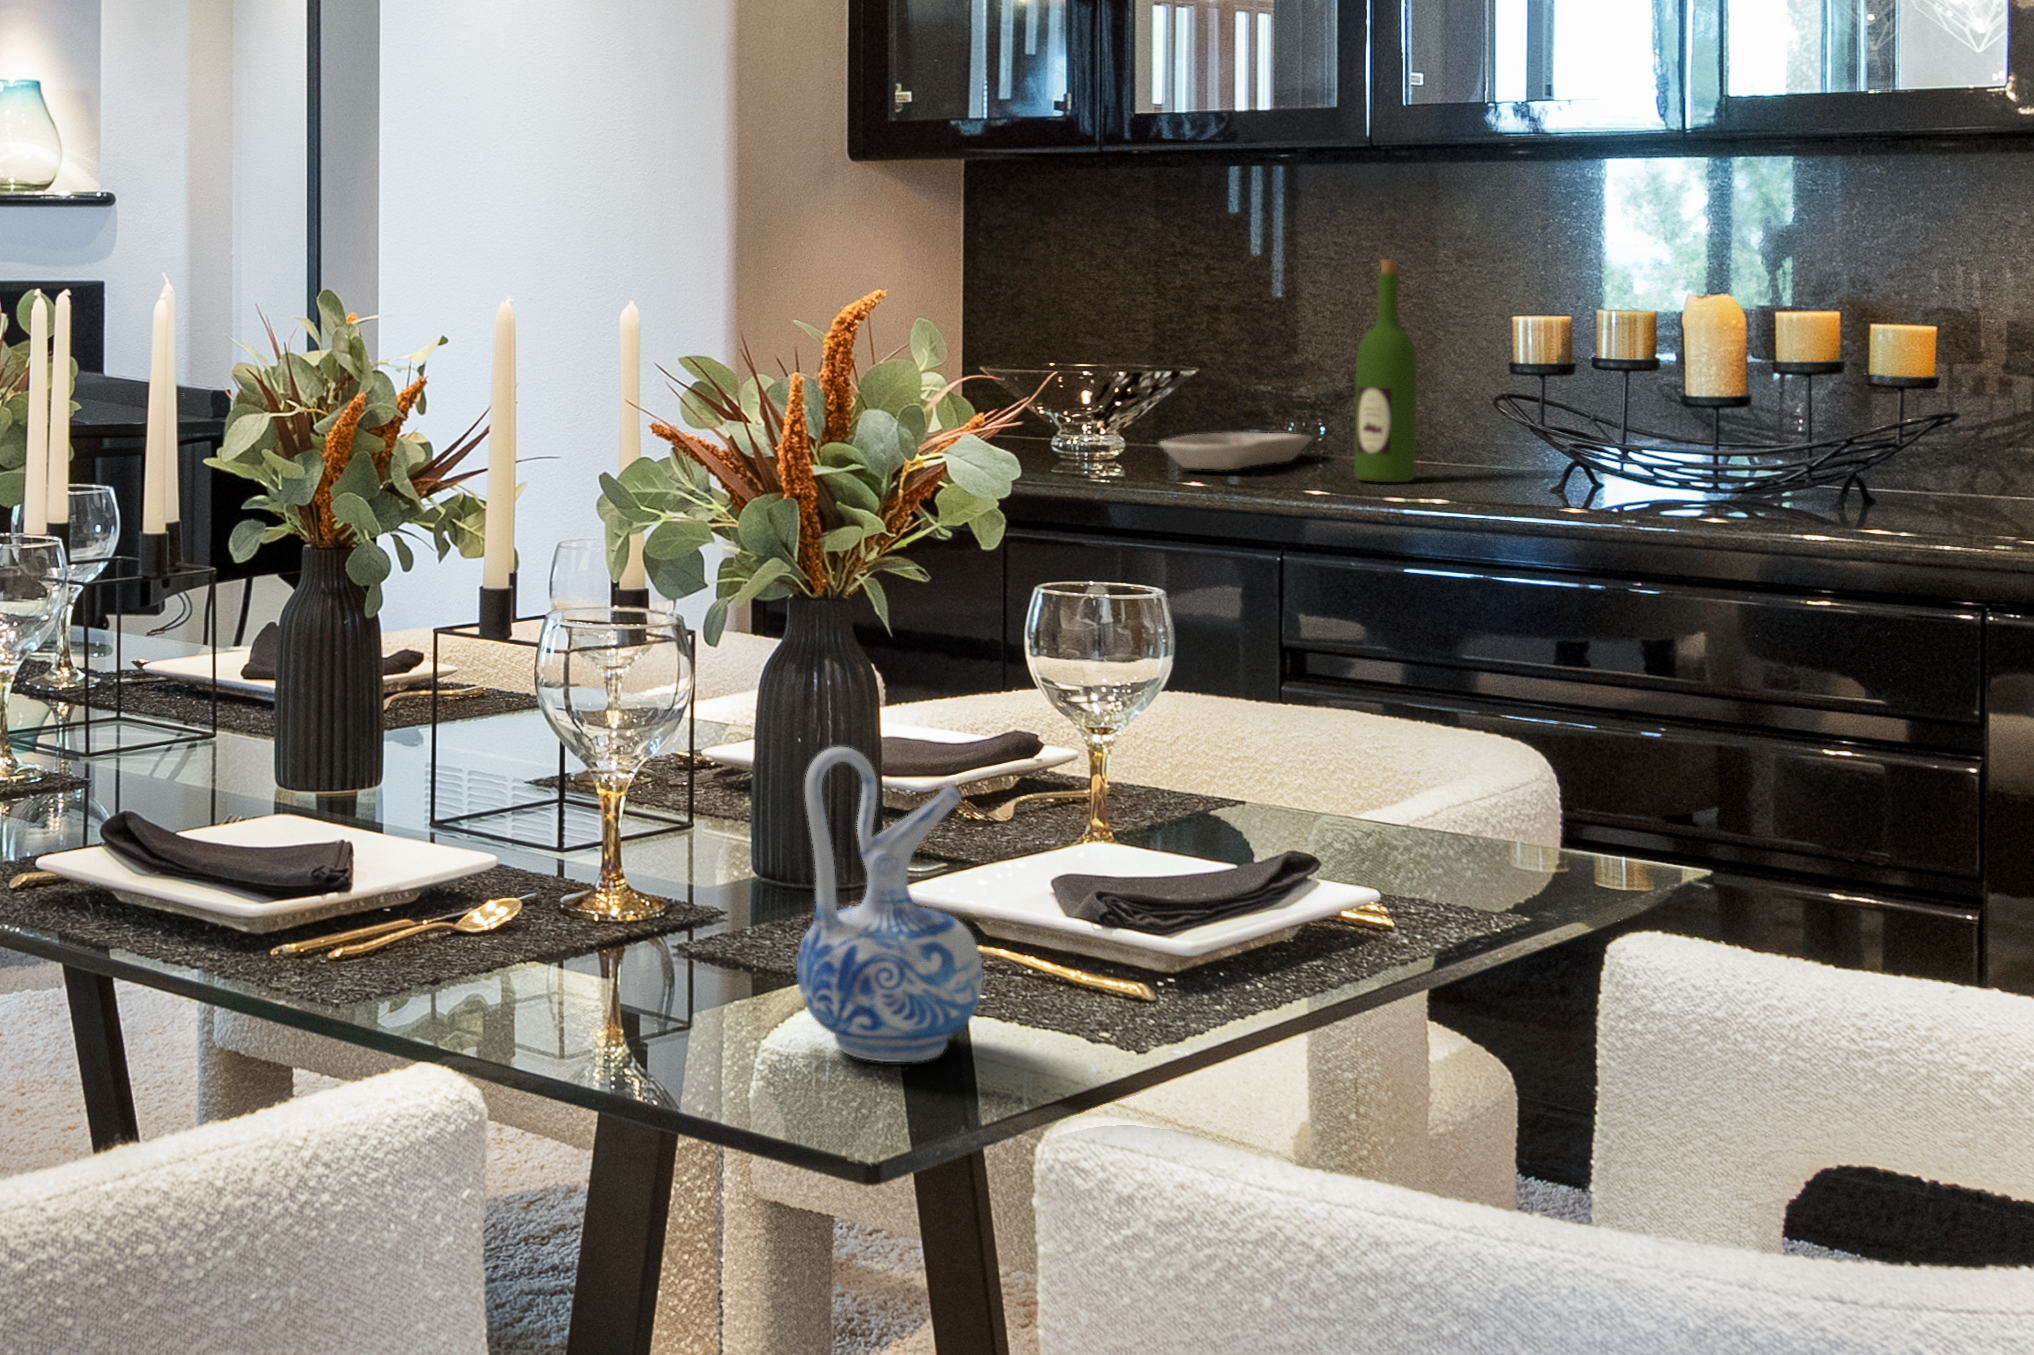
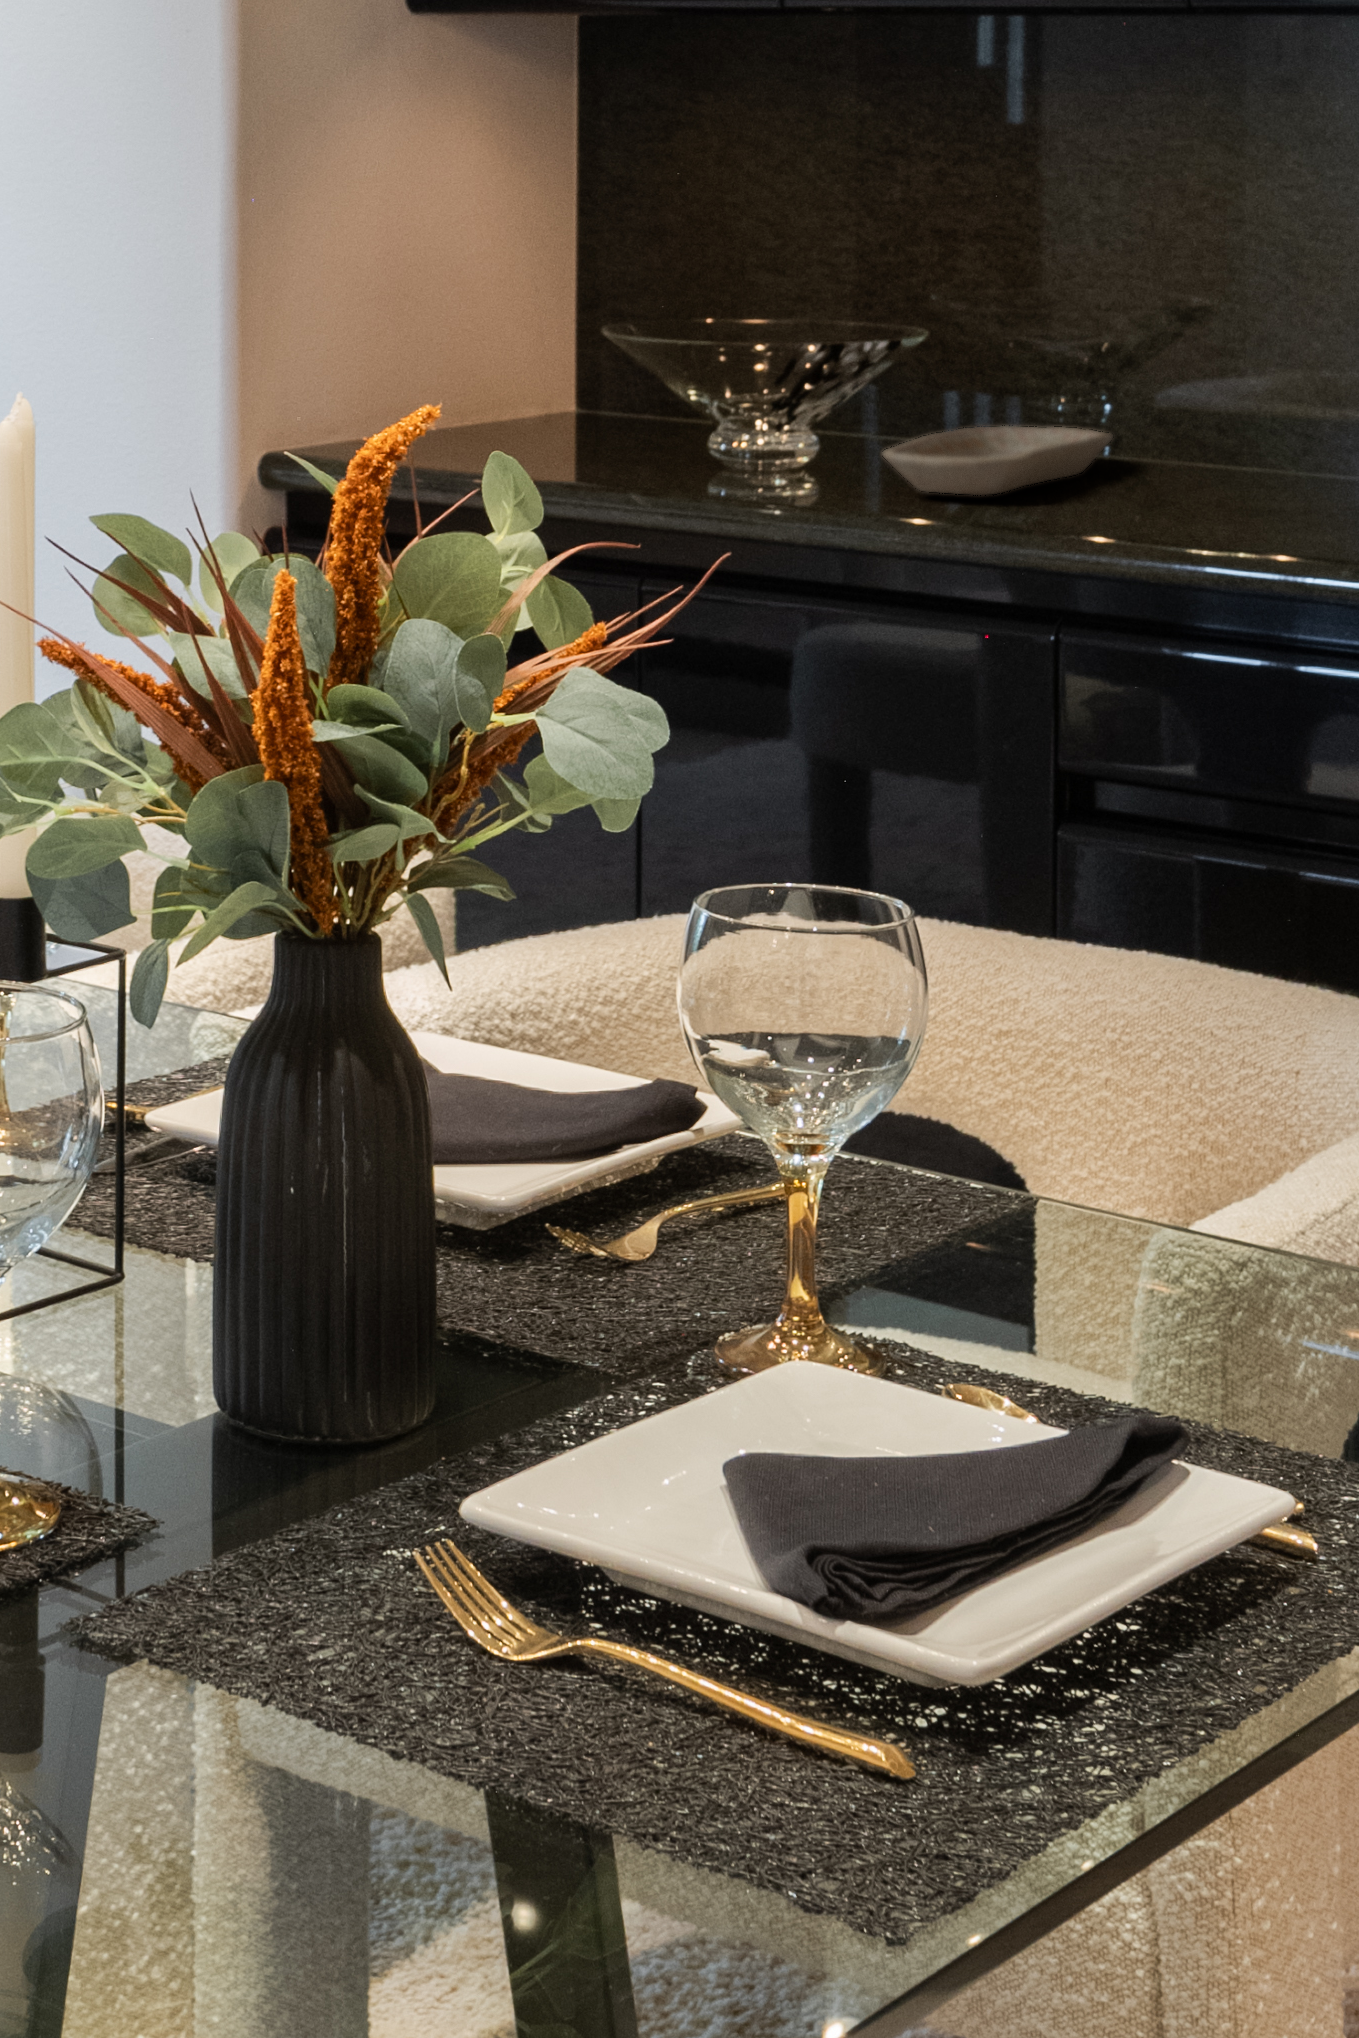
wine bottle: present [1354,259,1417,482] -> none [1181,177,1273,520]
ceramic pitcher: present [797,747,983,1062] -> none [274,1350,612,1943]

